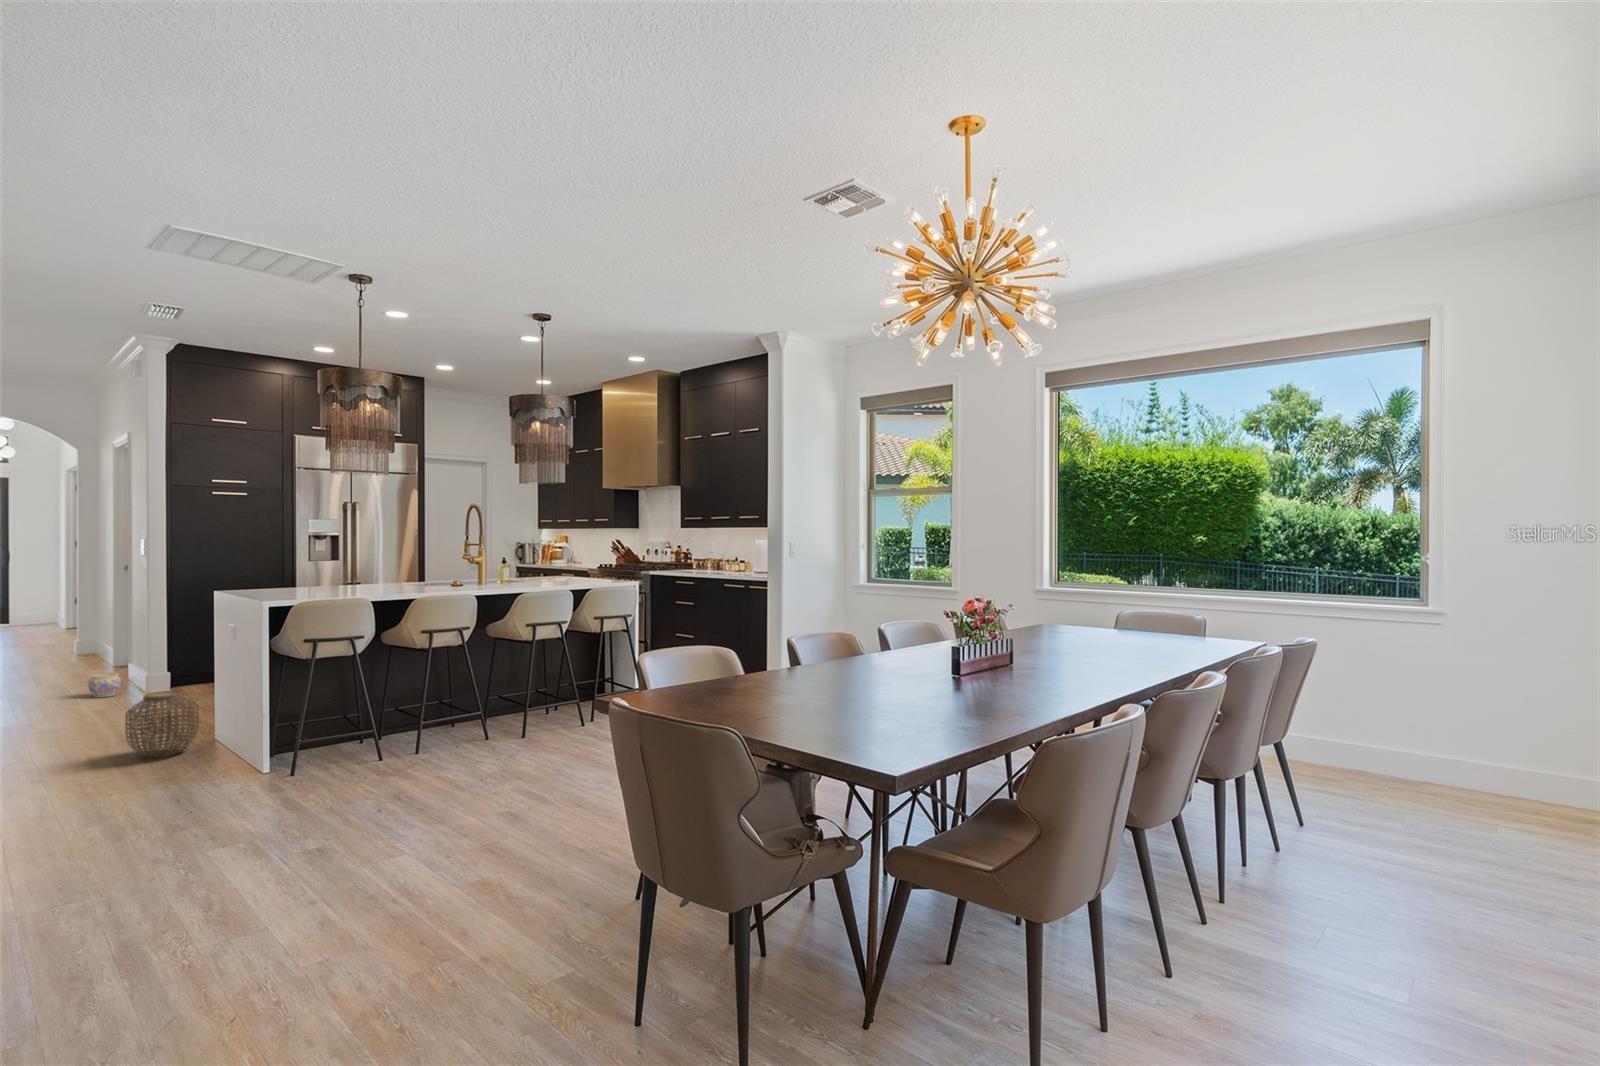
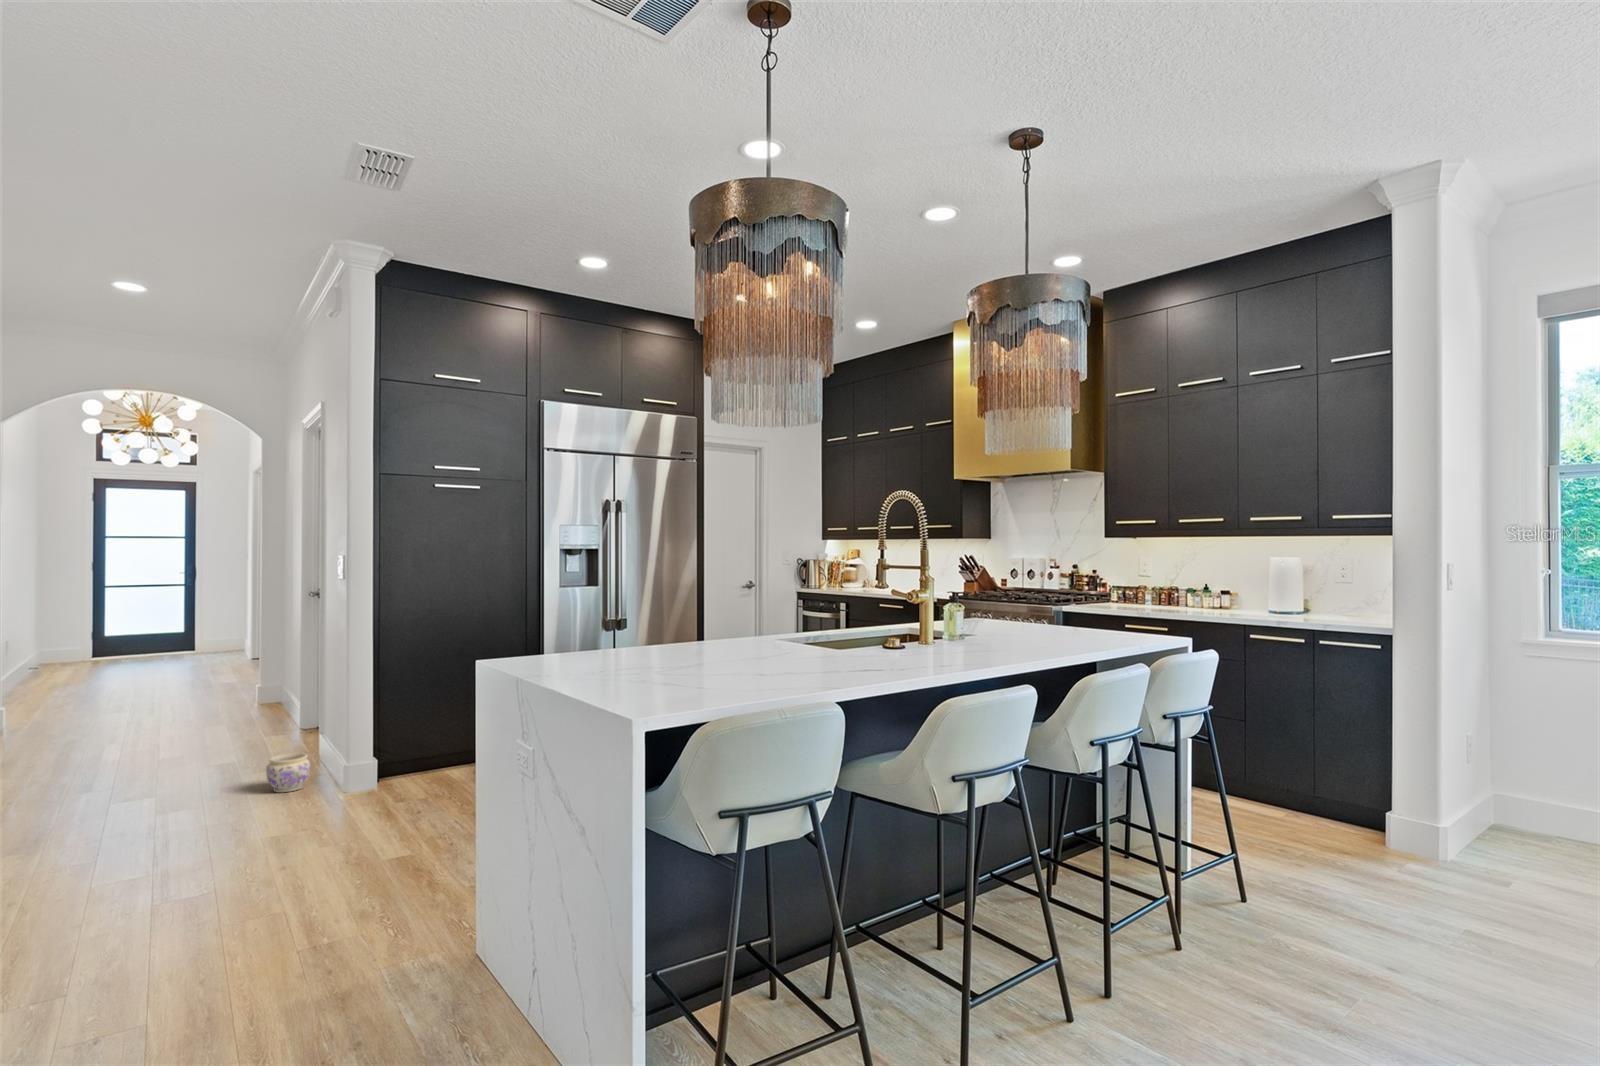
woven basket: present [125,691,199,758] -> none [321,853,450,1001]

